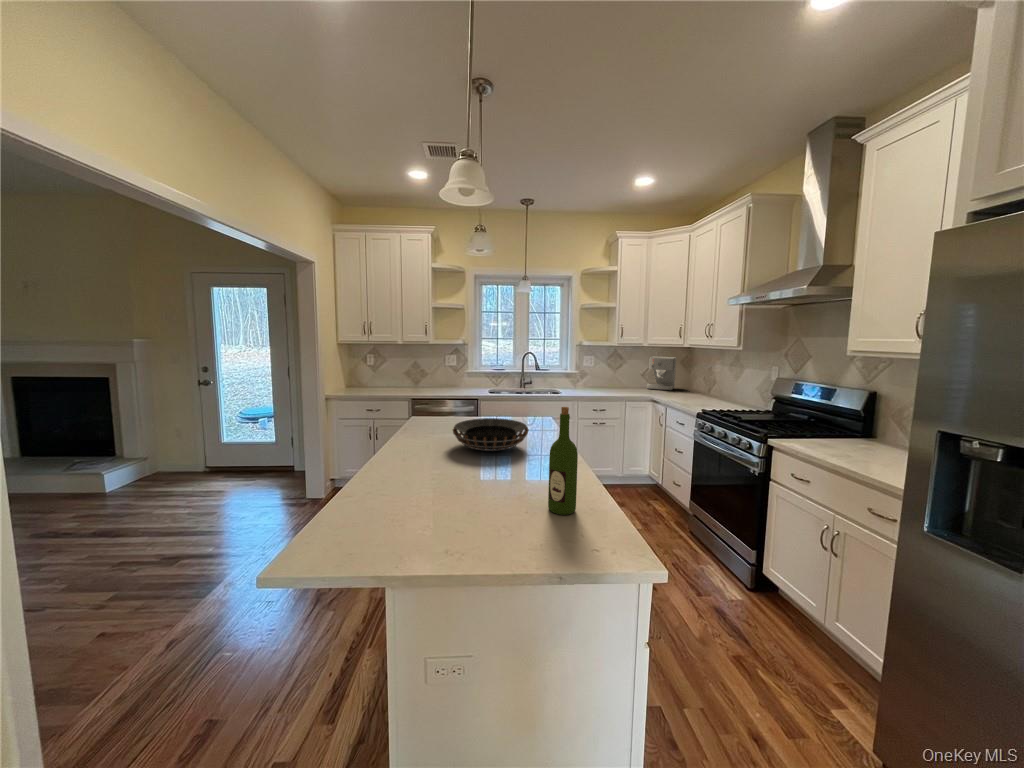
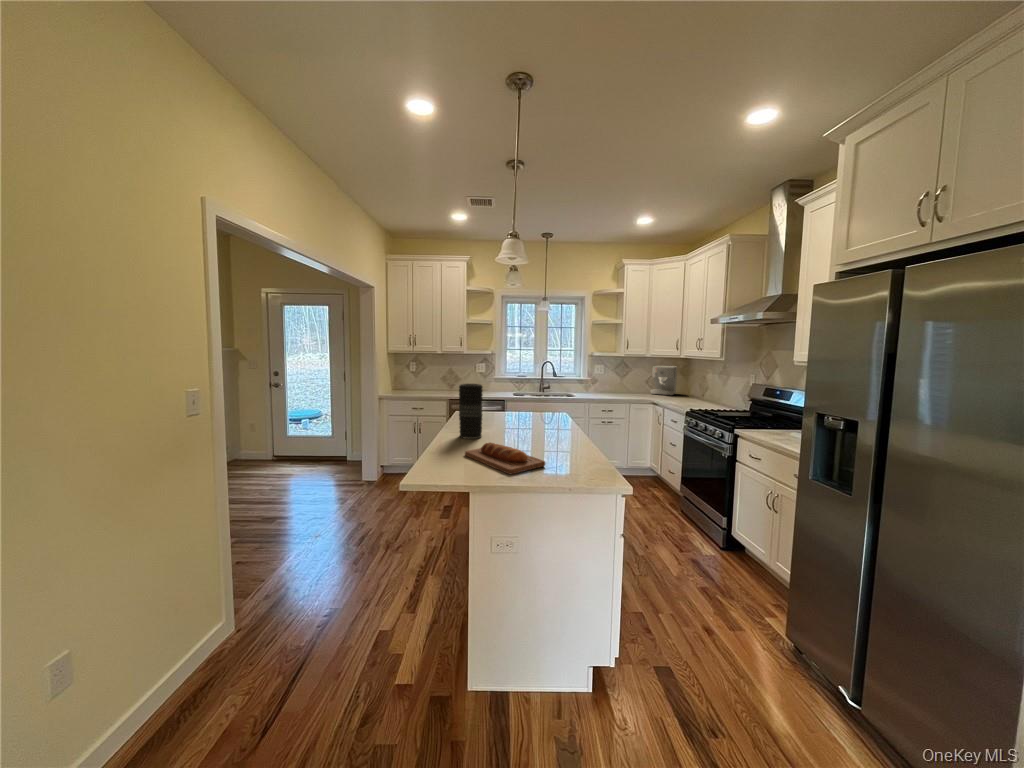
vase: none [395,385,431,467] -> present [459,384,483,439]
wine bottle: present [548,407,578,515] -> none [562,396,580,462]
decorative bowl: present [453,418,529,451] -> none [494,410,549,432]
bread loaf: none [391,482,521,555] -> present [465,443,545,474]

